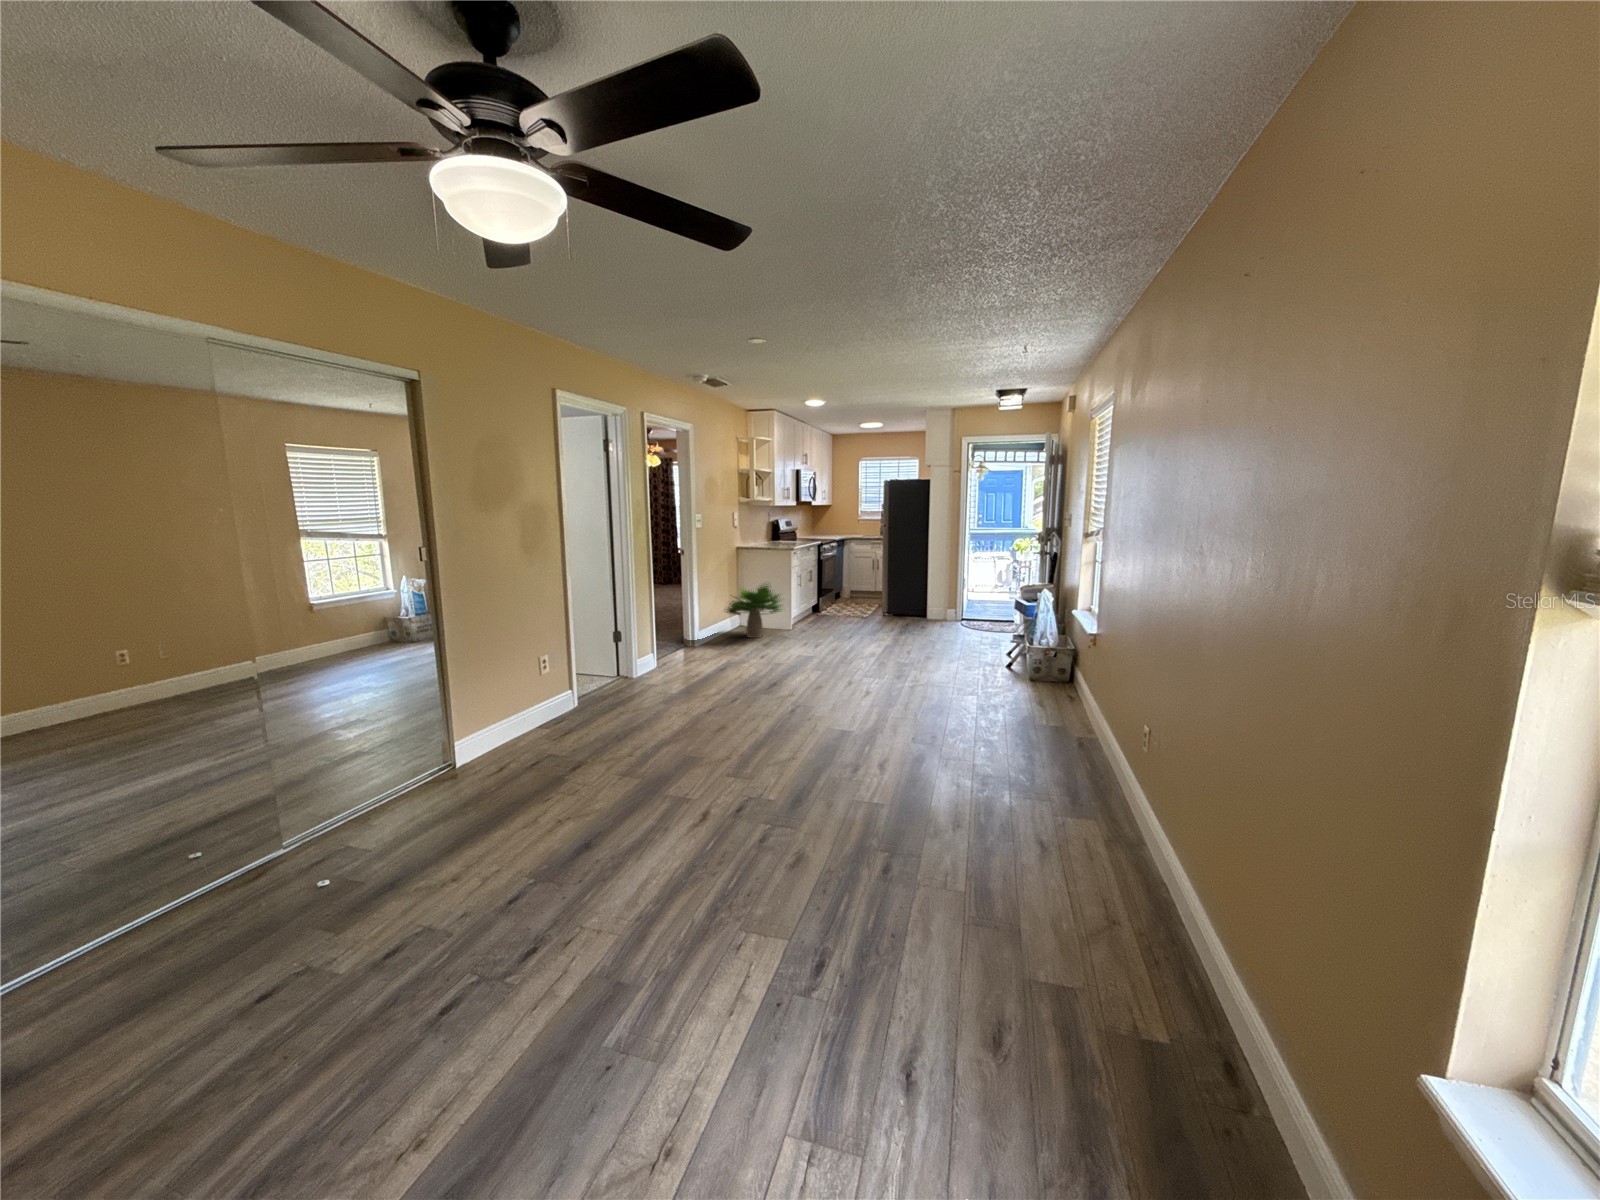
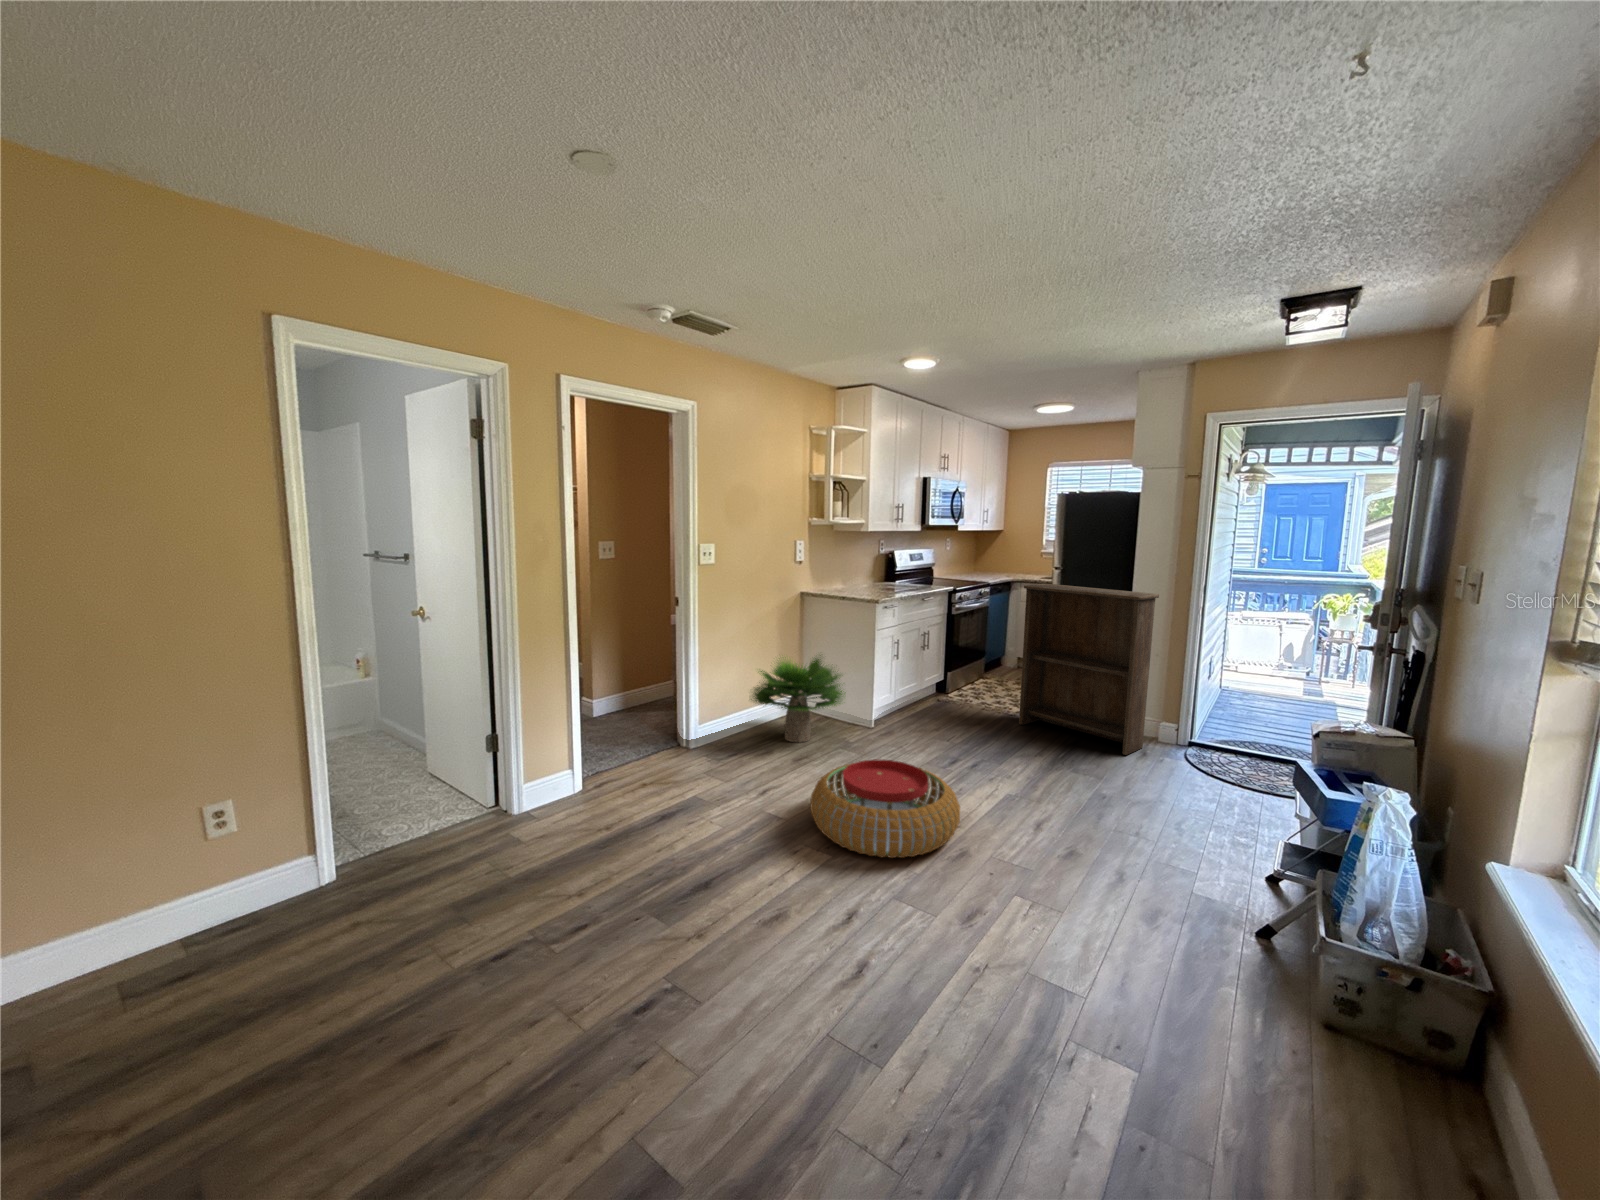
bookshelf: none [873,535,945,625] -> present [1019,584,1159,755]
pouf: none [799,627,877,667] -> present [811,759,960,858]

